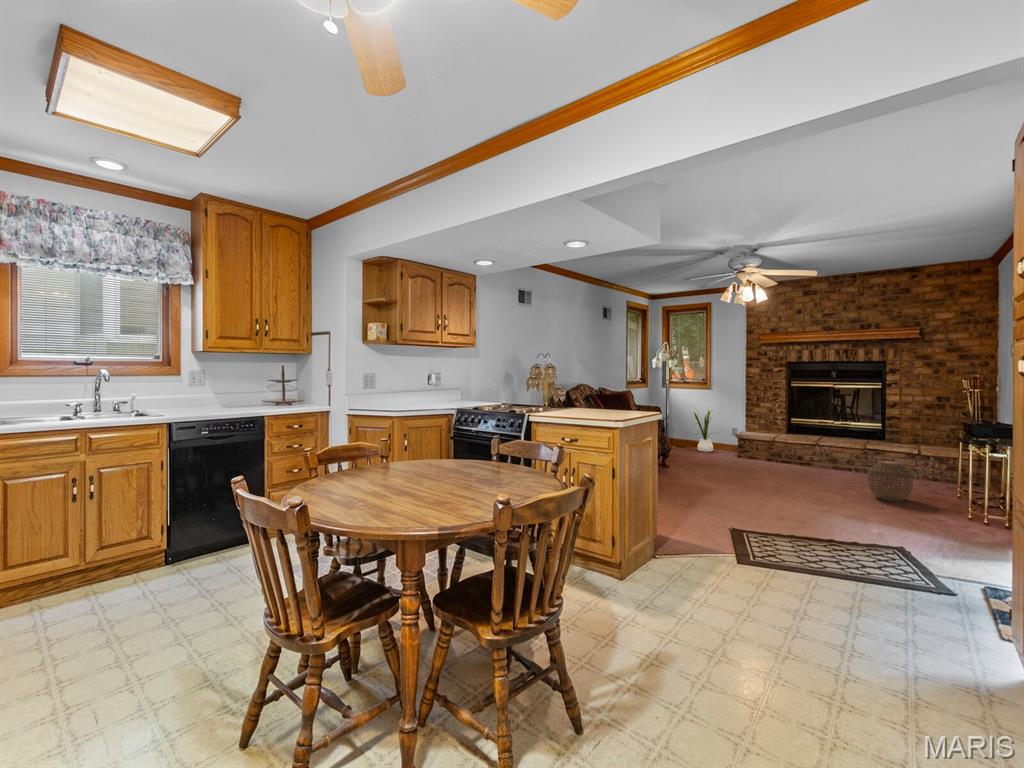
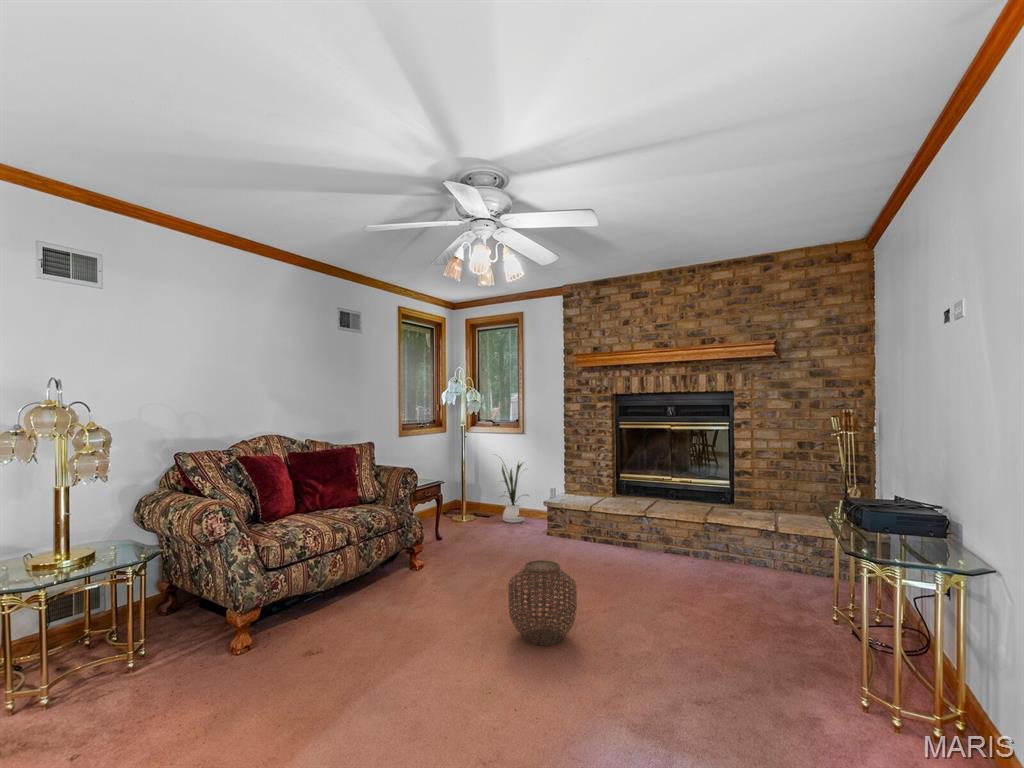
woven basket: present [868,460,913,501] -> present [509,560,577,646]

